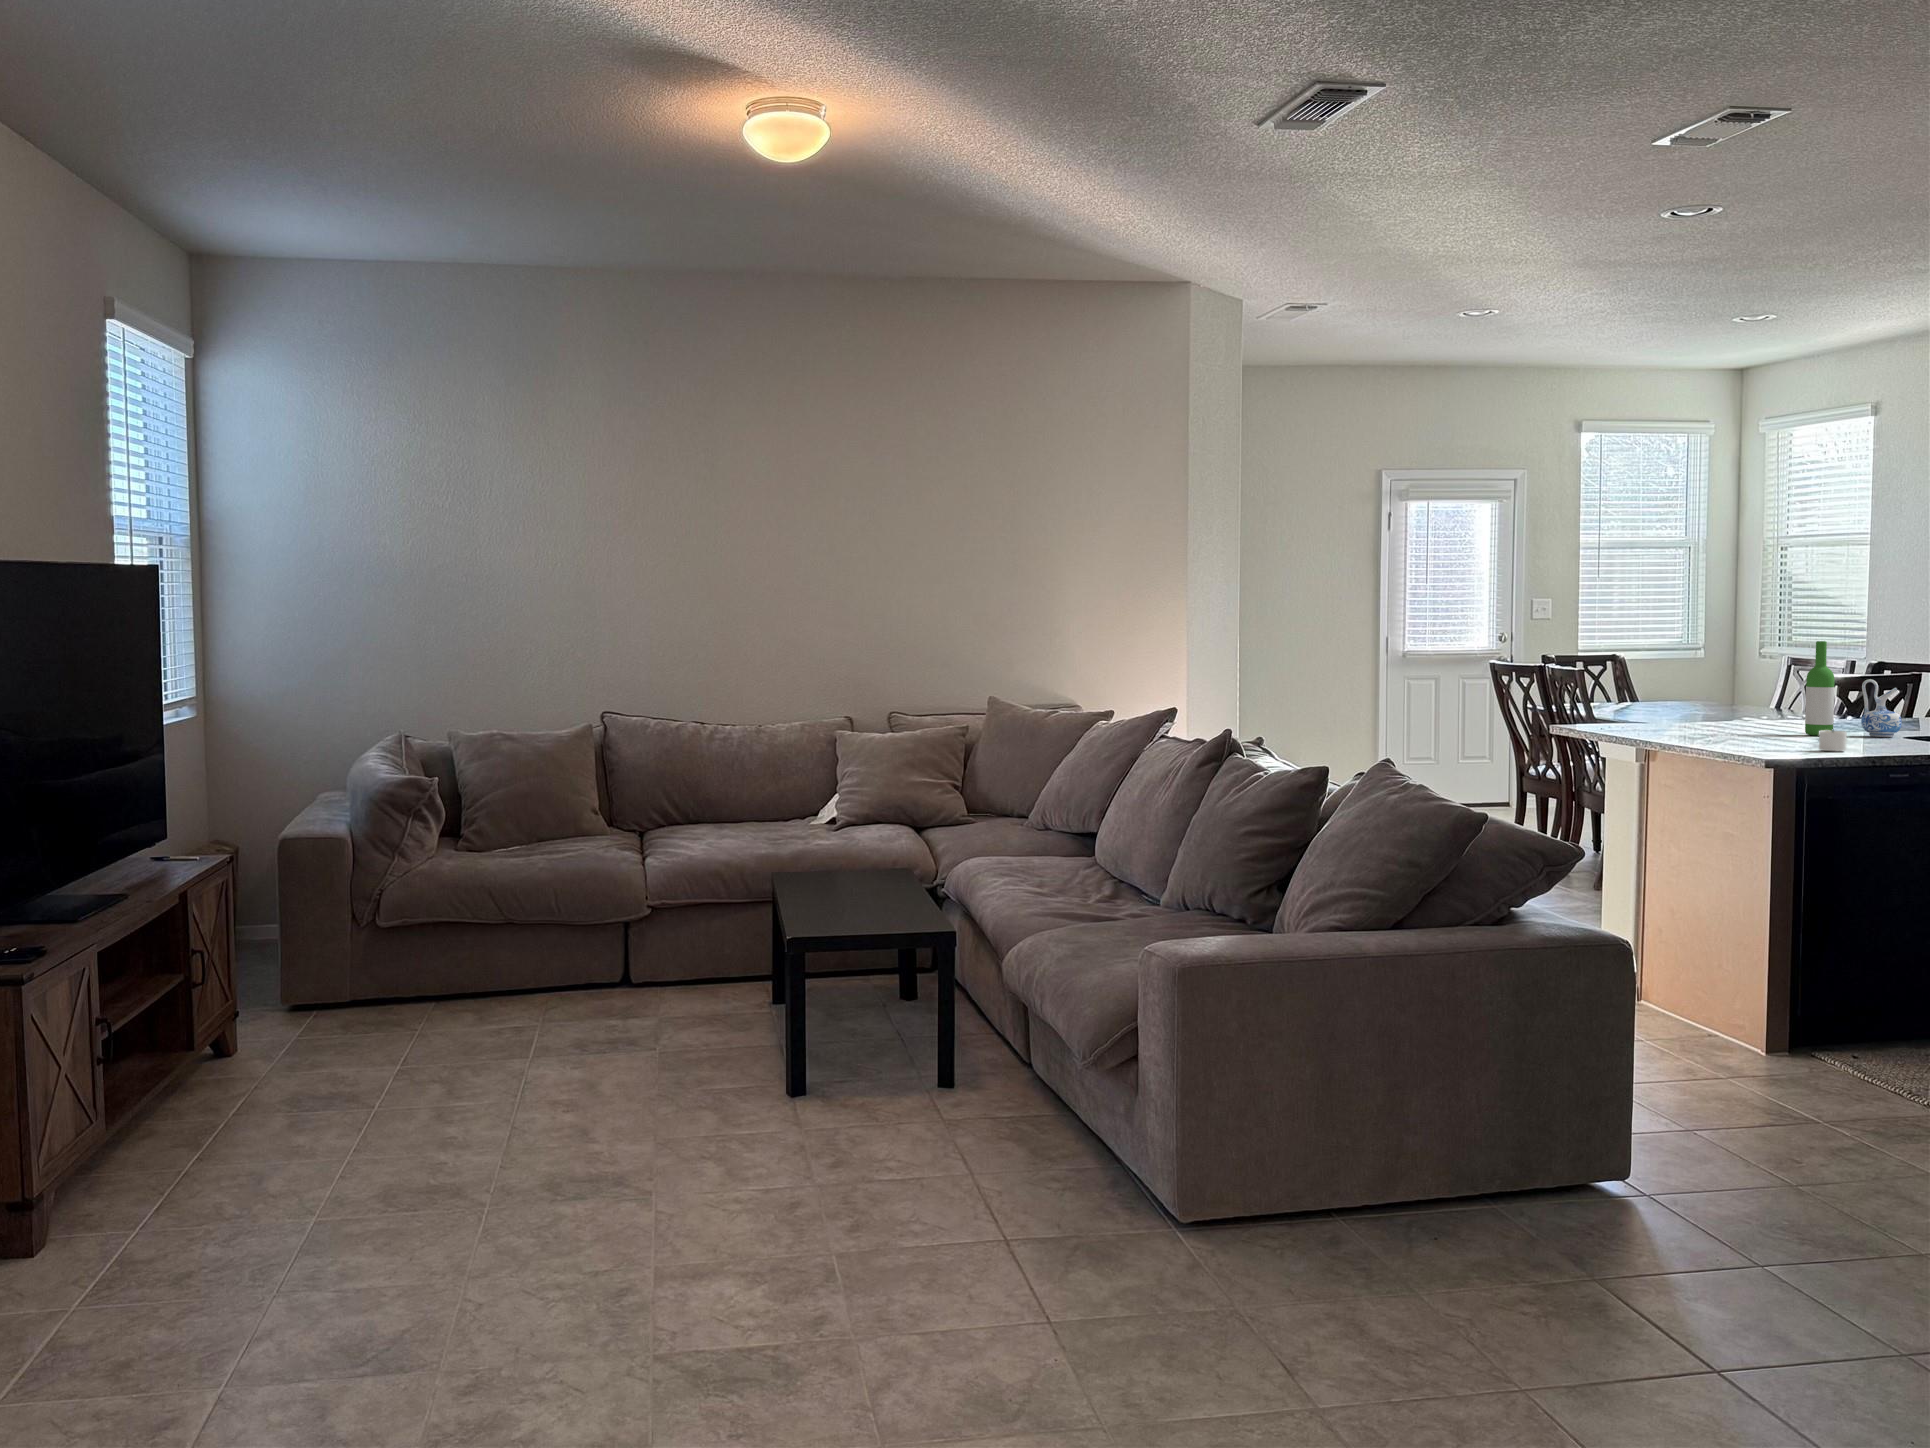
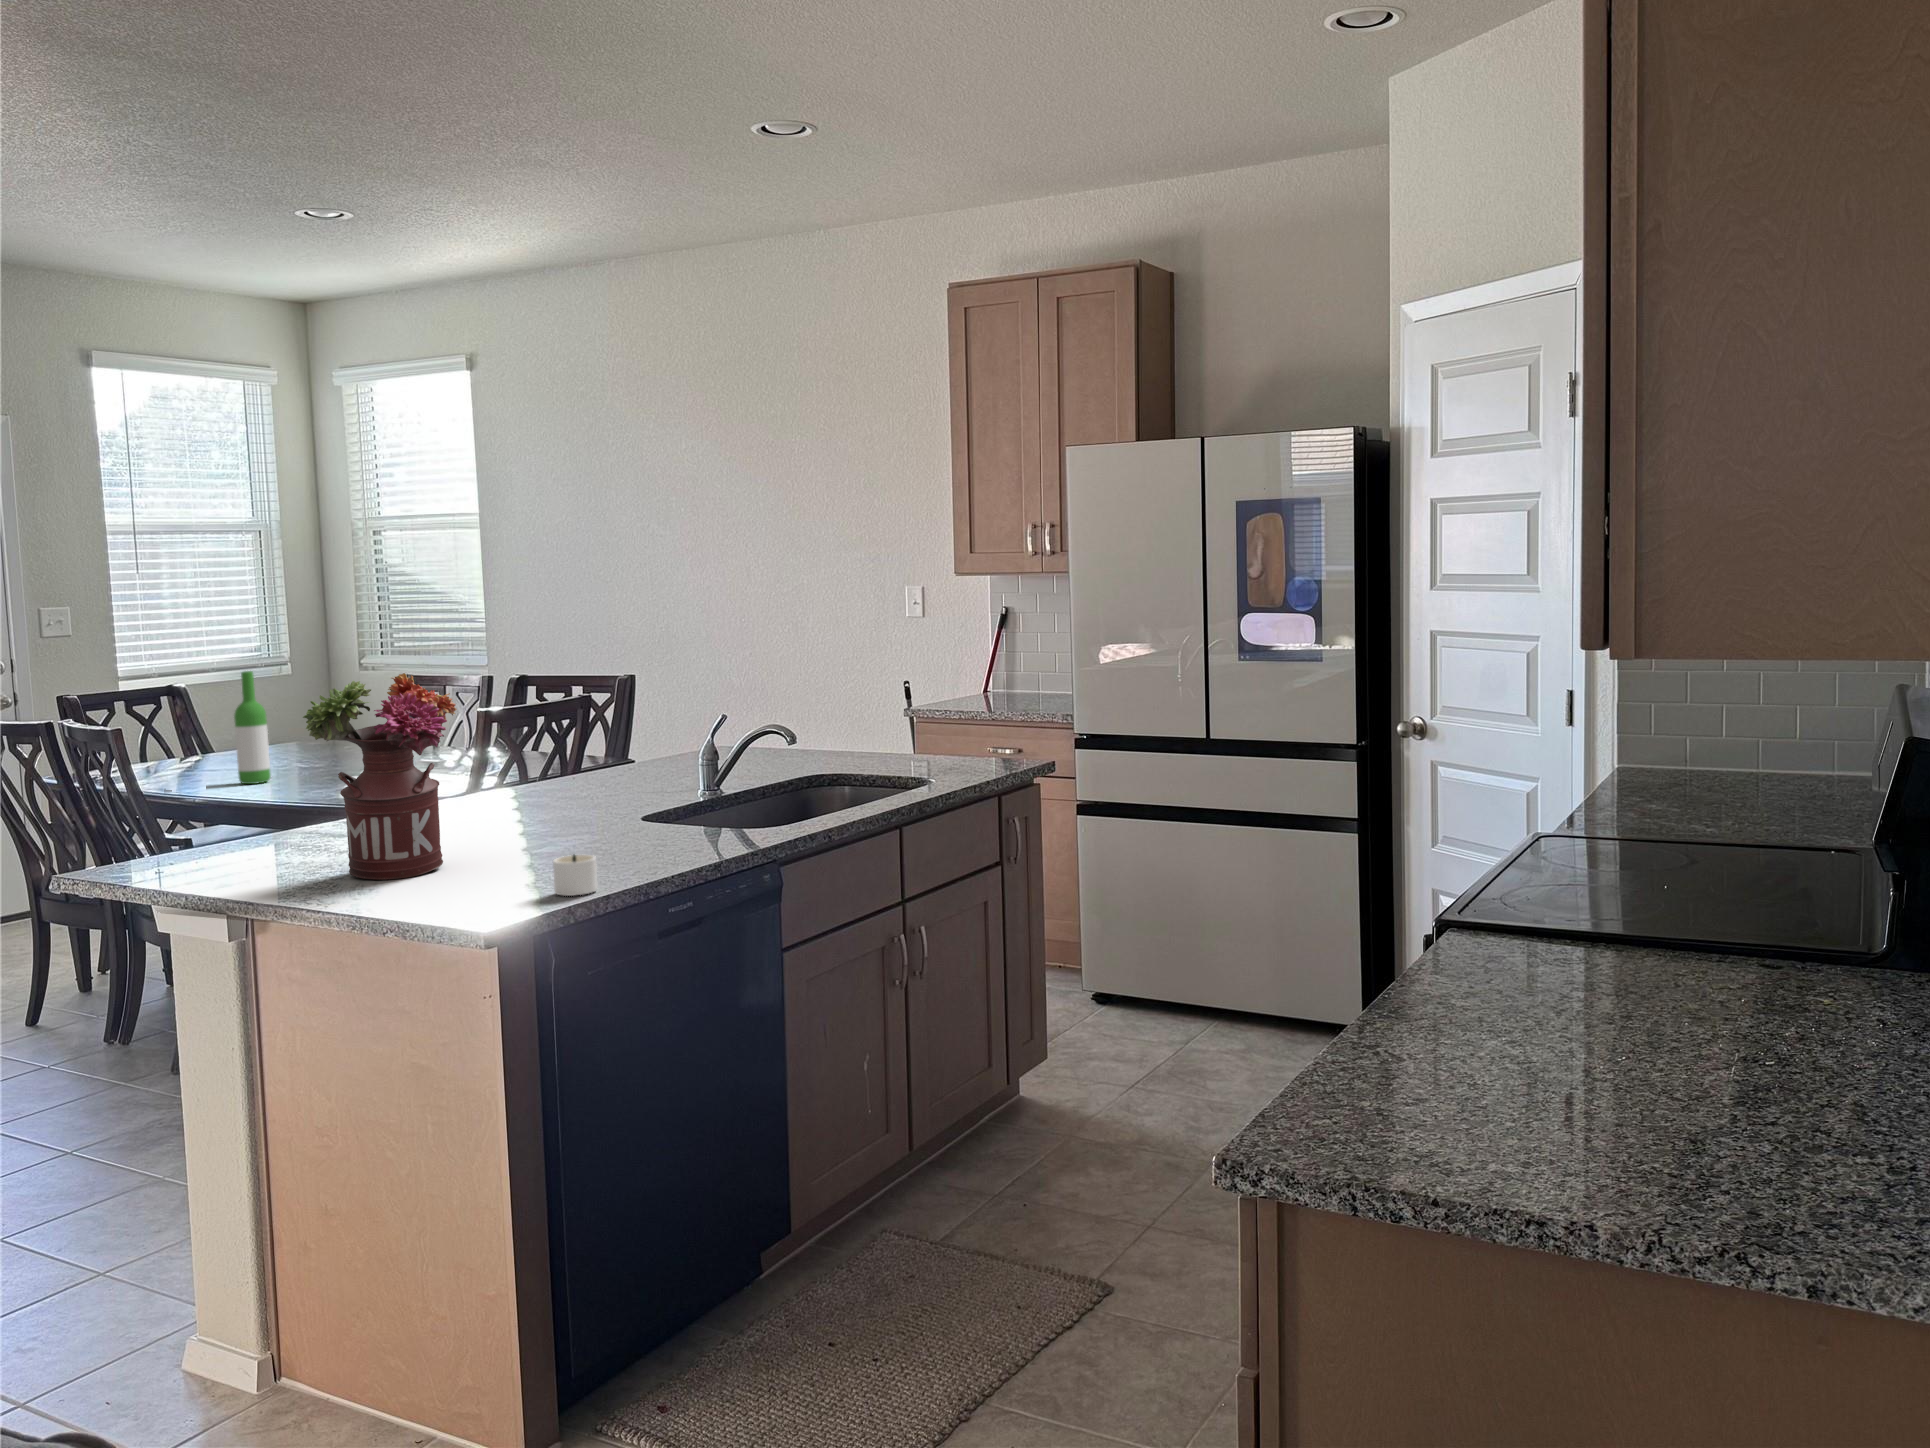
flower arrangement: none [1687,626,1778,740] -> present [303,673,457,880]
wine bottle: present [1805,641,1834,736] -> present [234,671,271,784]
ceramic pitcher: present [1861,679,1902,737] -> none [571,739,628,827]

